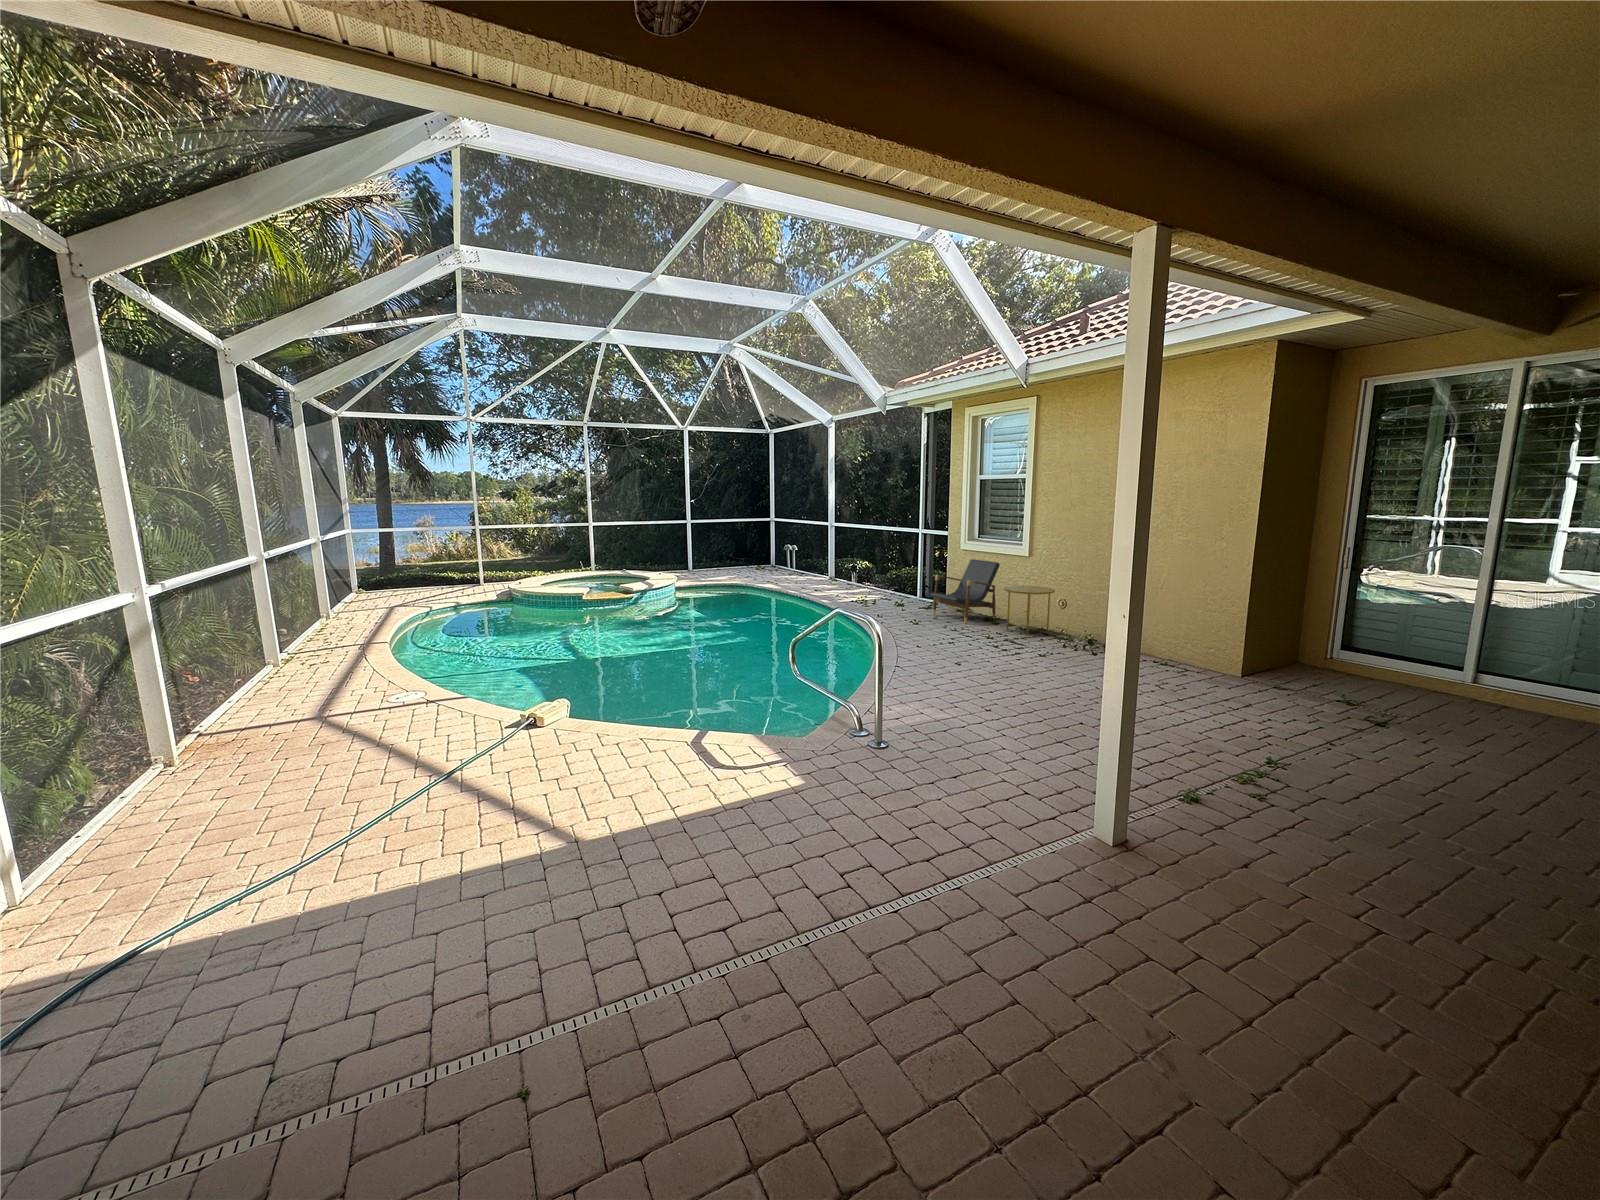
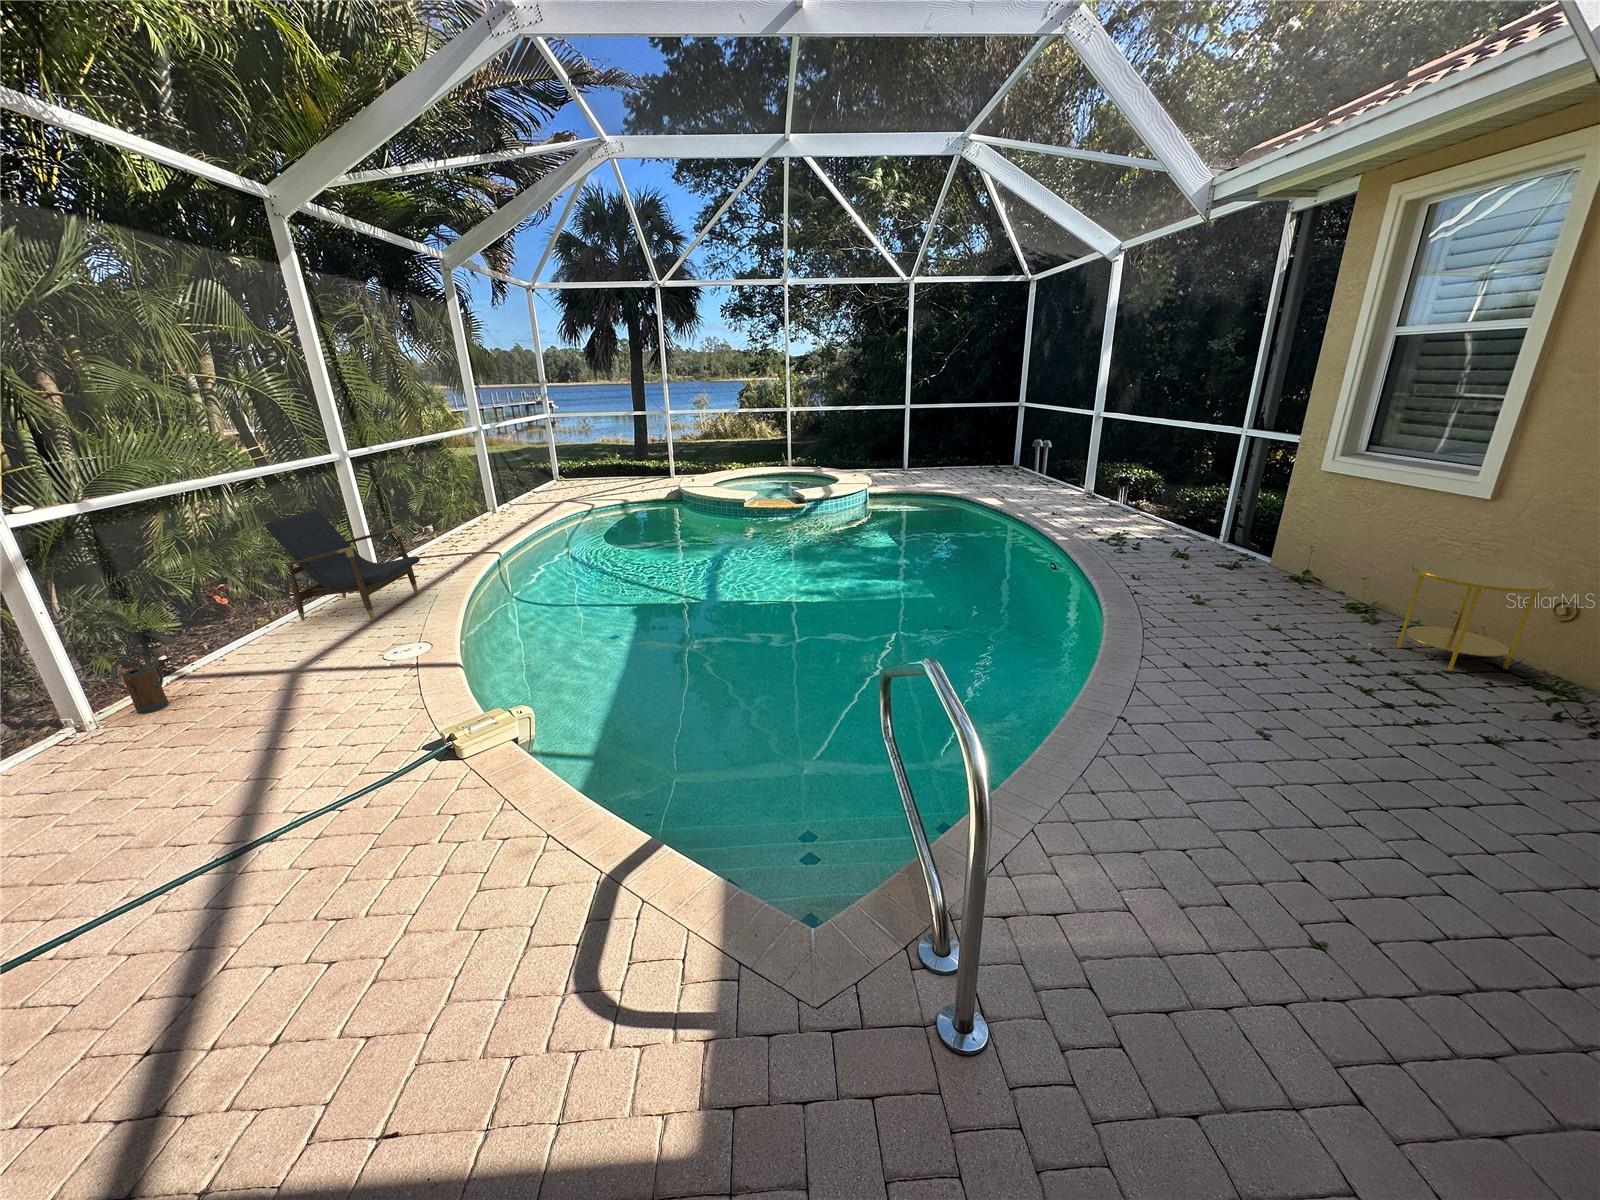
lounge chair: present [930,559,1000,624] -> present [266,509,420,621]
watering can: none [210,707,241,755] -> present [111,654,169,714]

